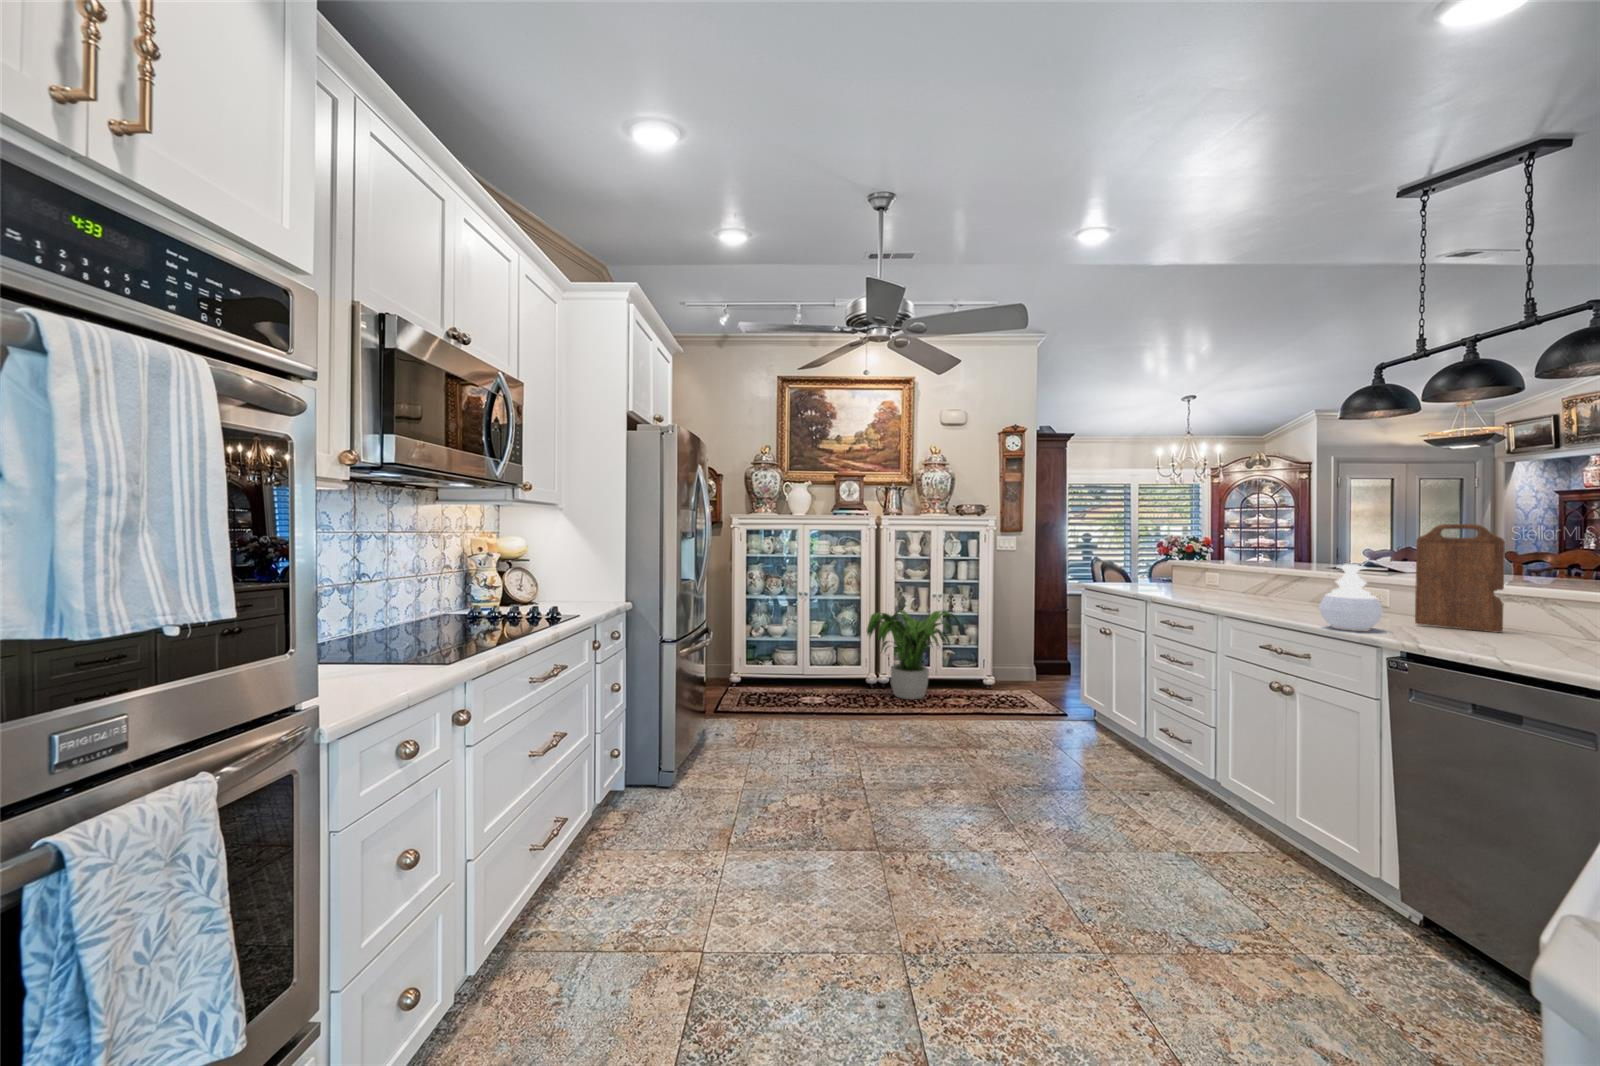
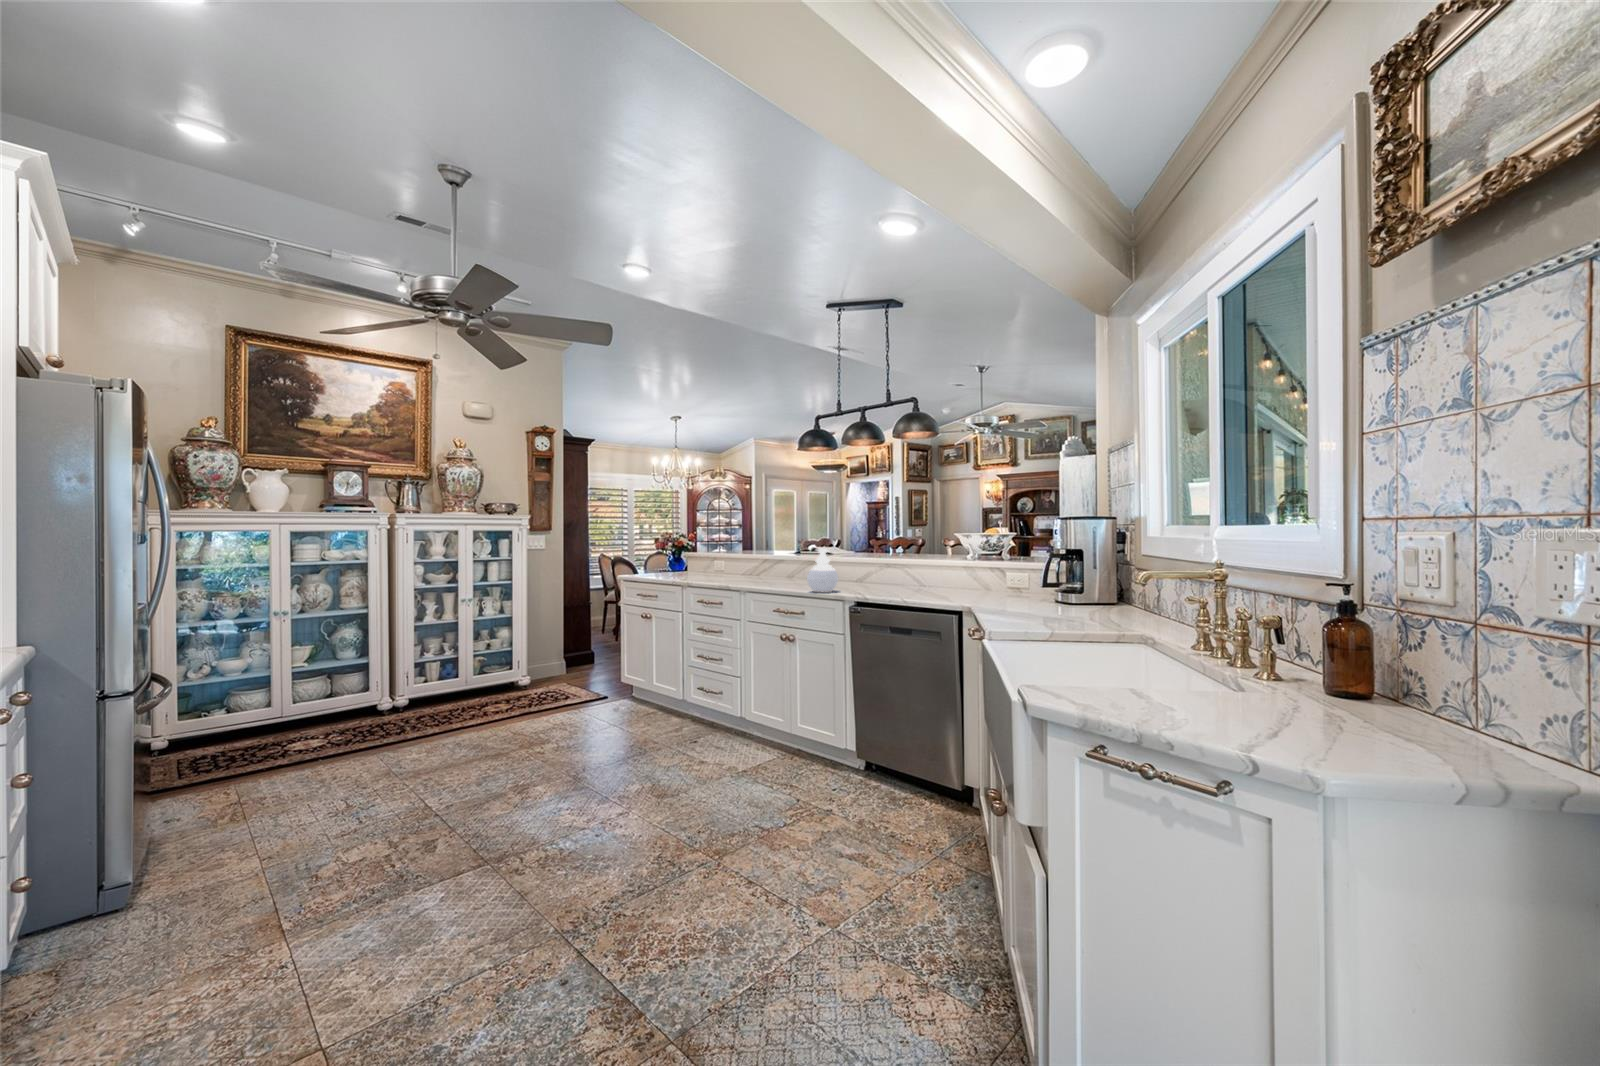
cutting board: present [1415,524,1505,633] -> none [849,521,887,586]
potted plant: present [867,610,960,699] -> none [386,615,498,719]

